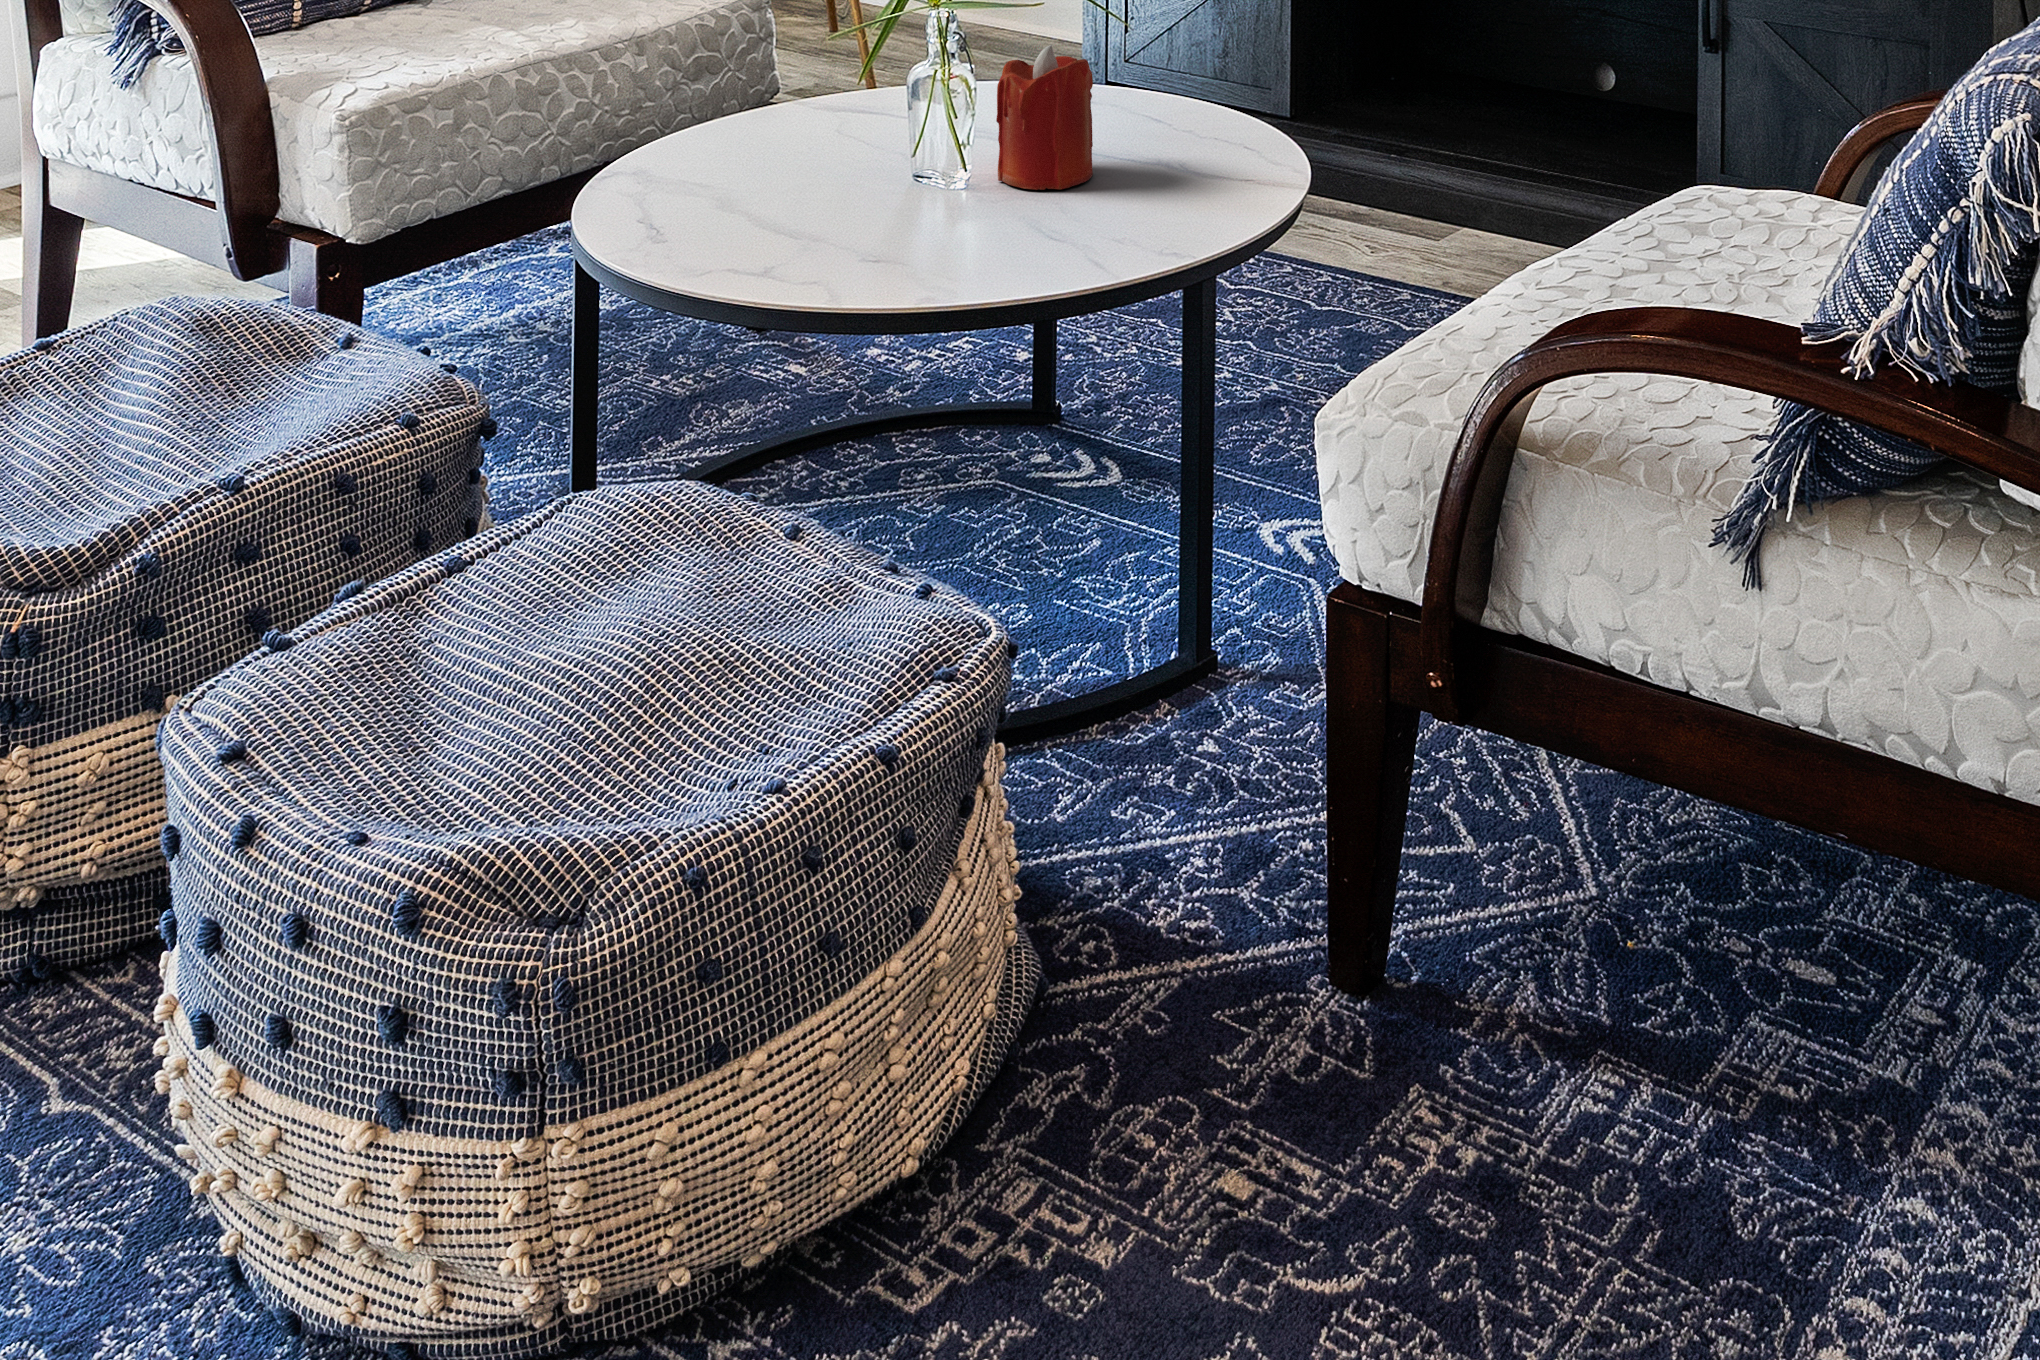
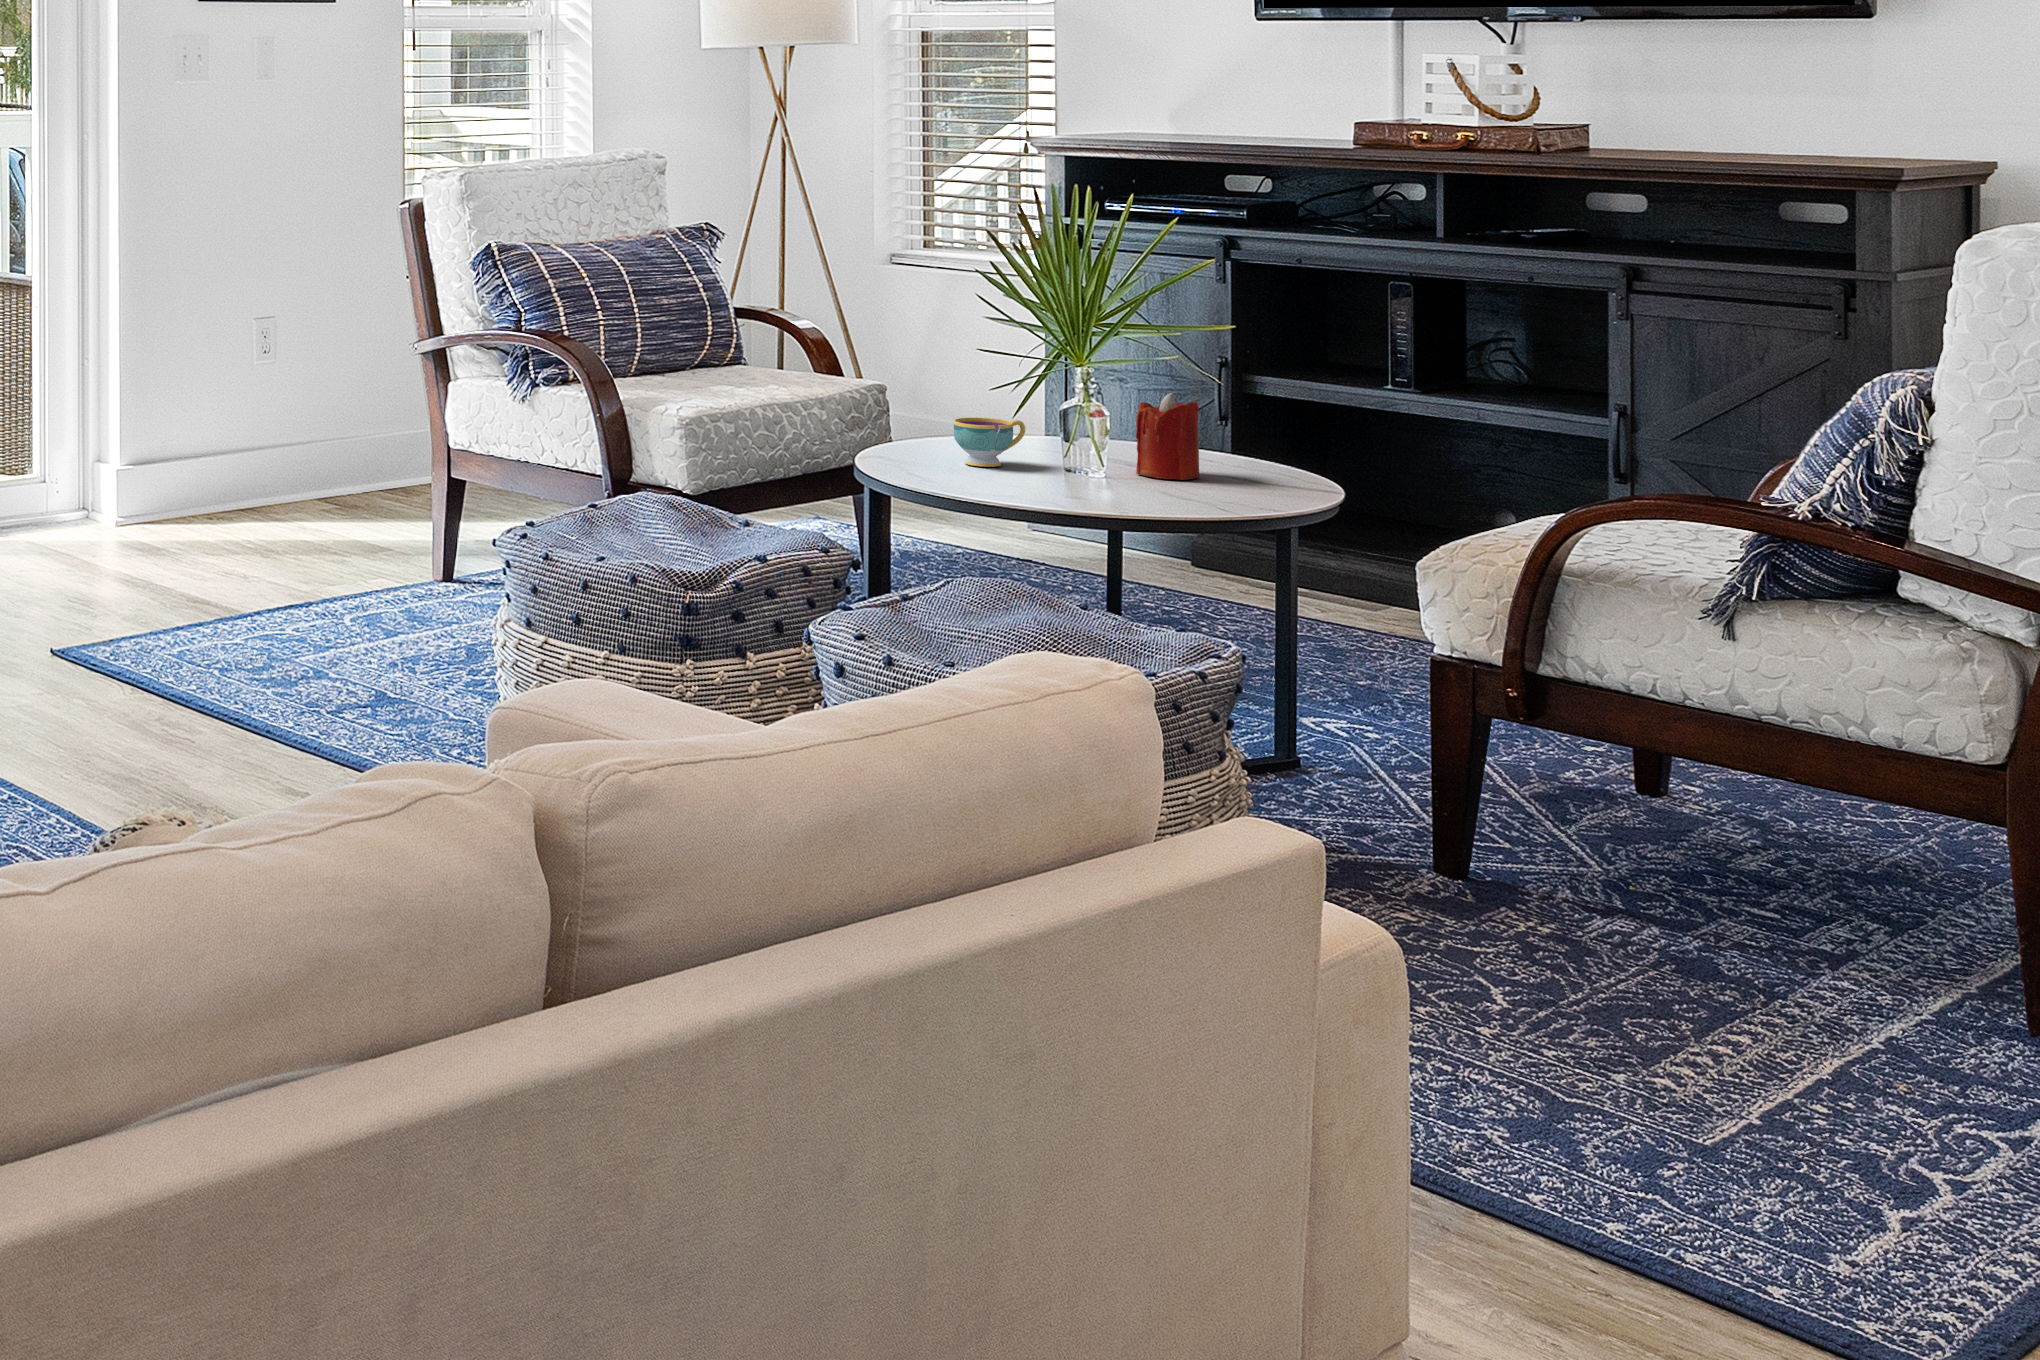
teacup: none [719,96,837,185] -> present [954,417,1025,467]

